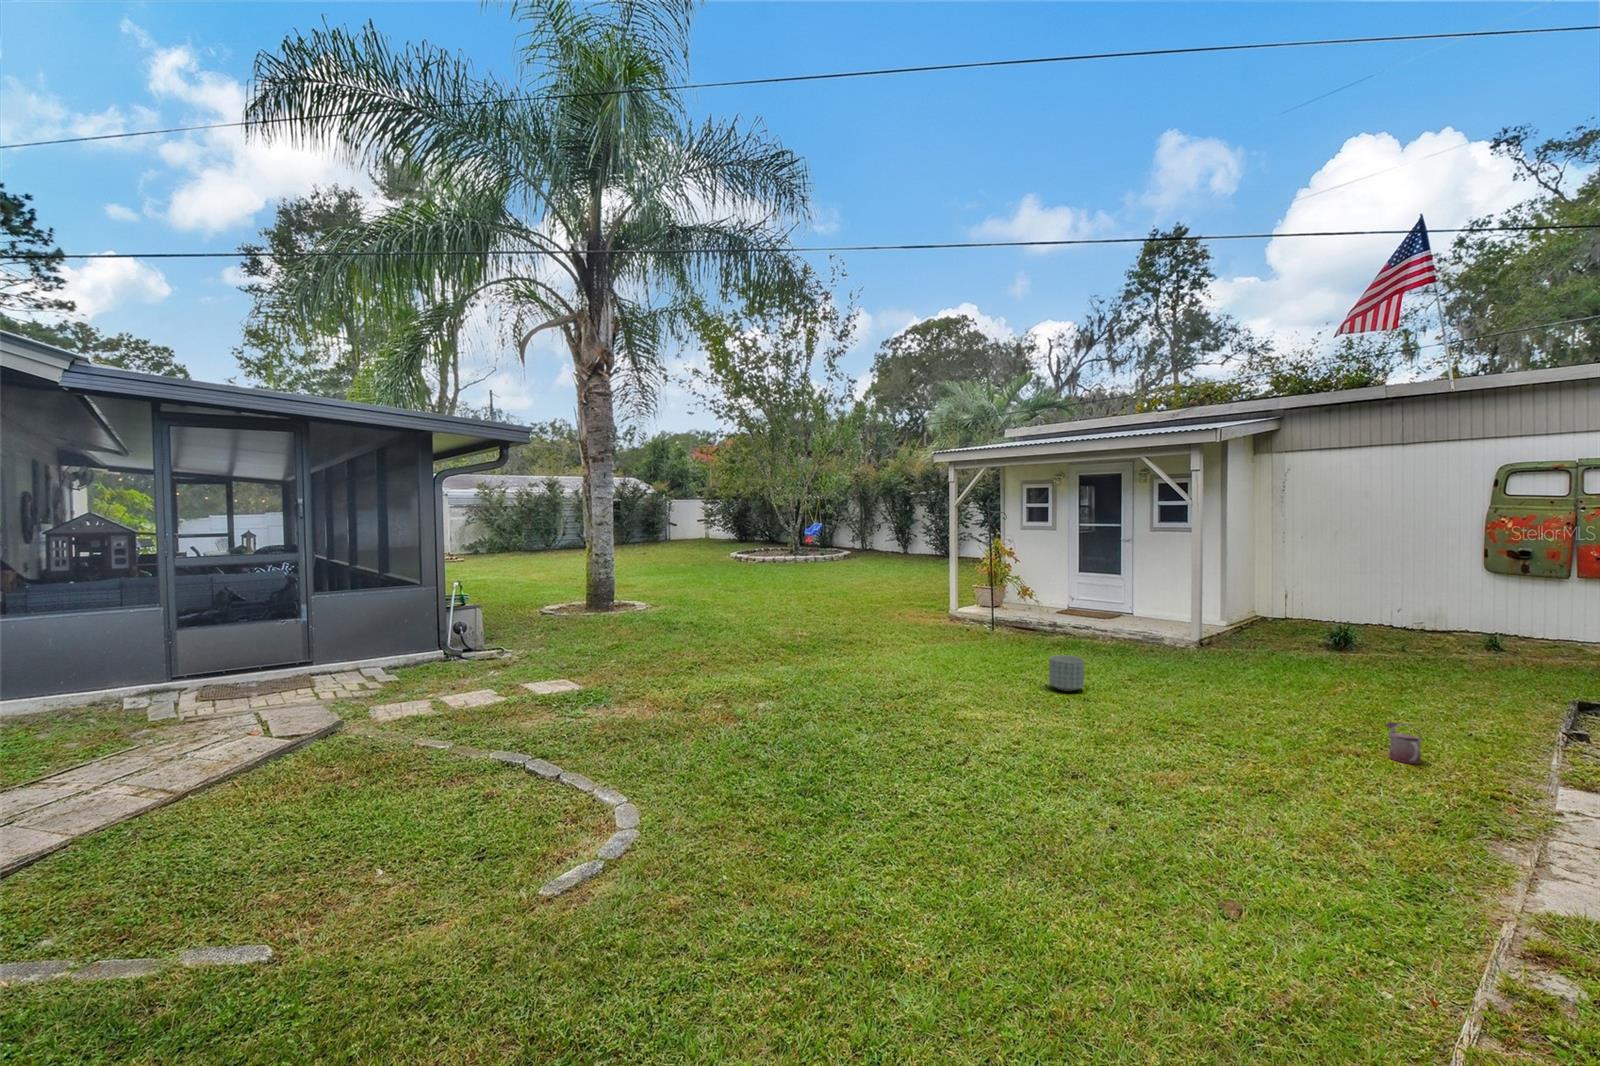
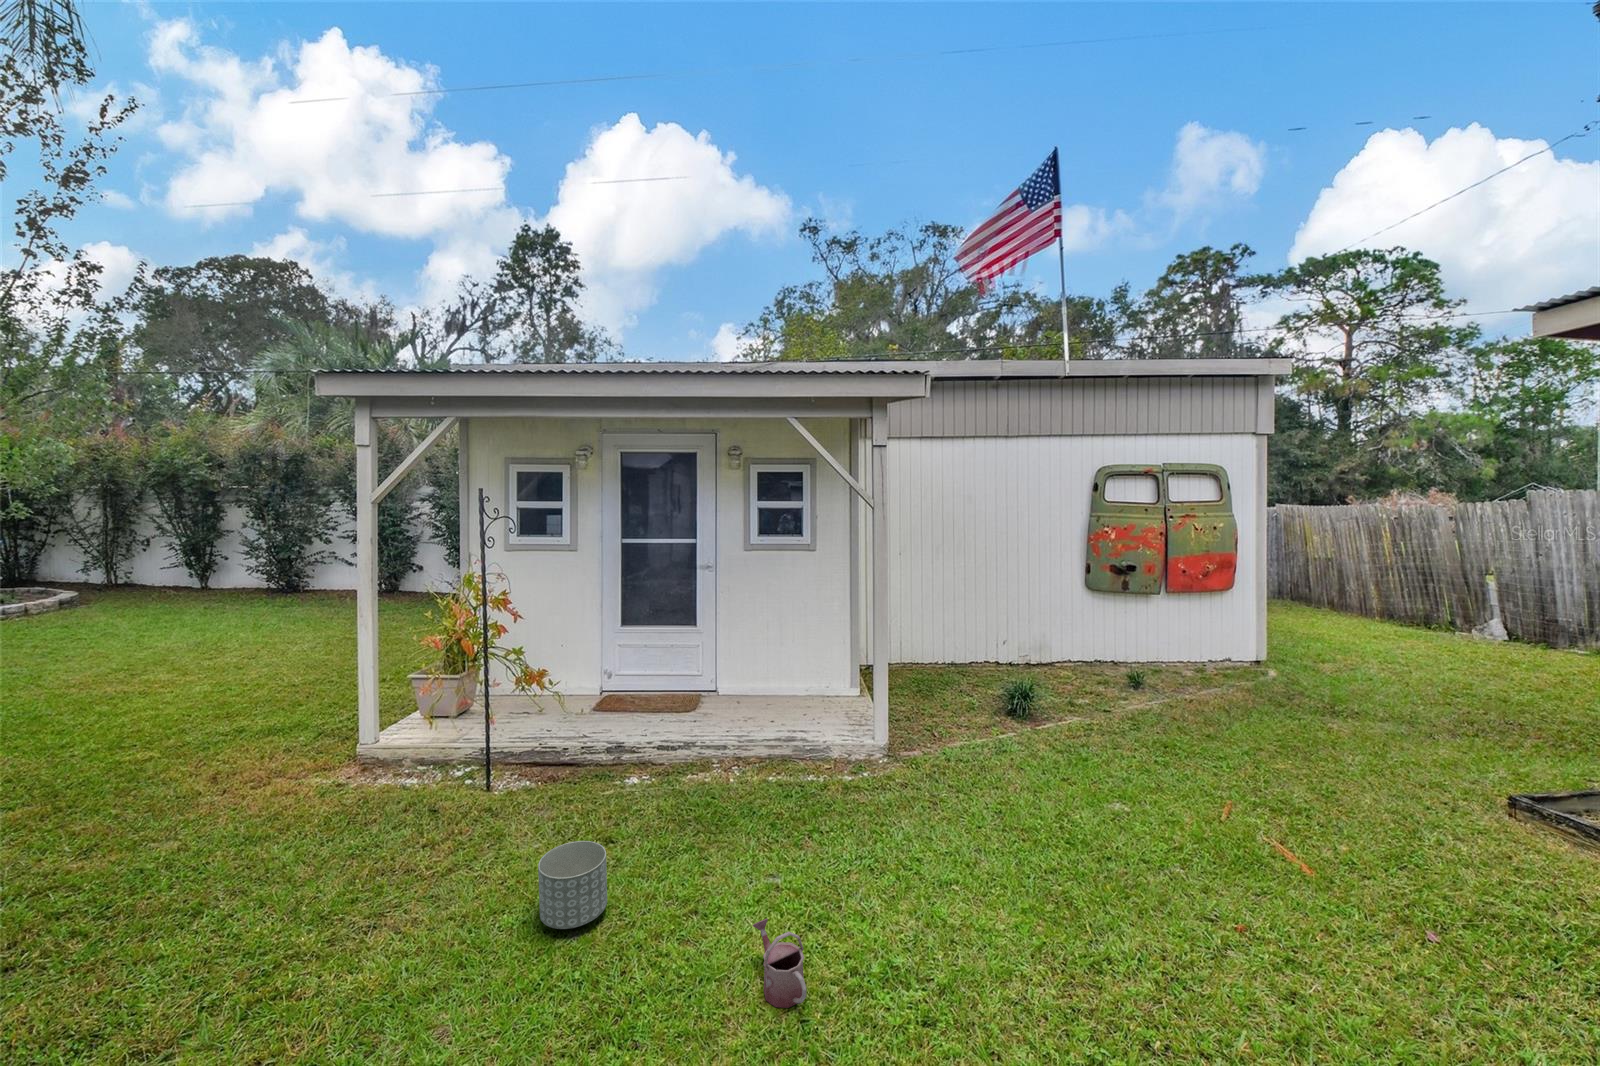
watering can: present [1386,722,1422,764] -> present [753,919,806,1008]

